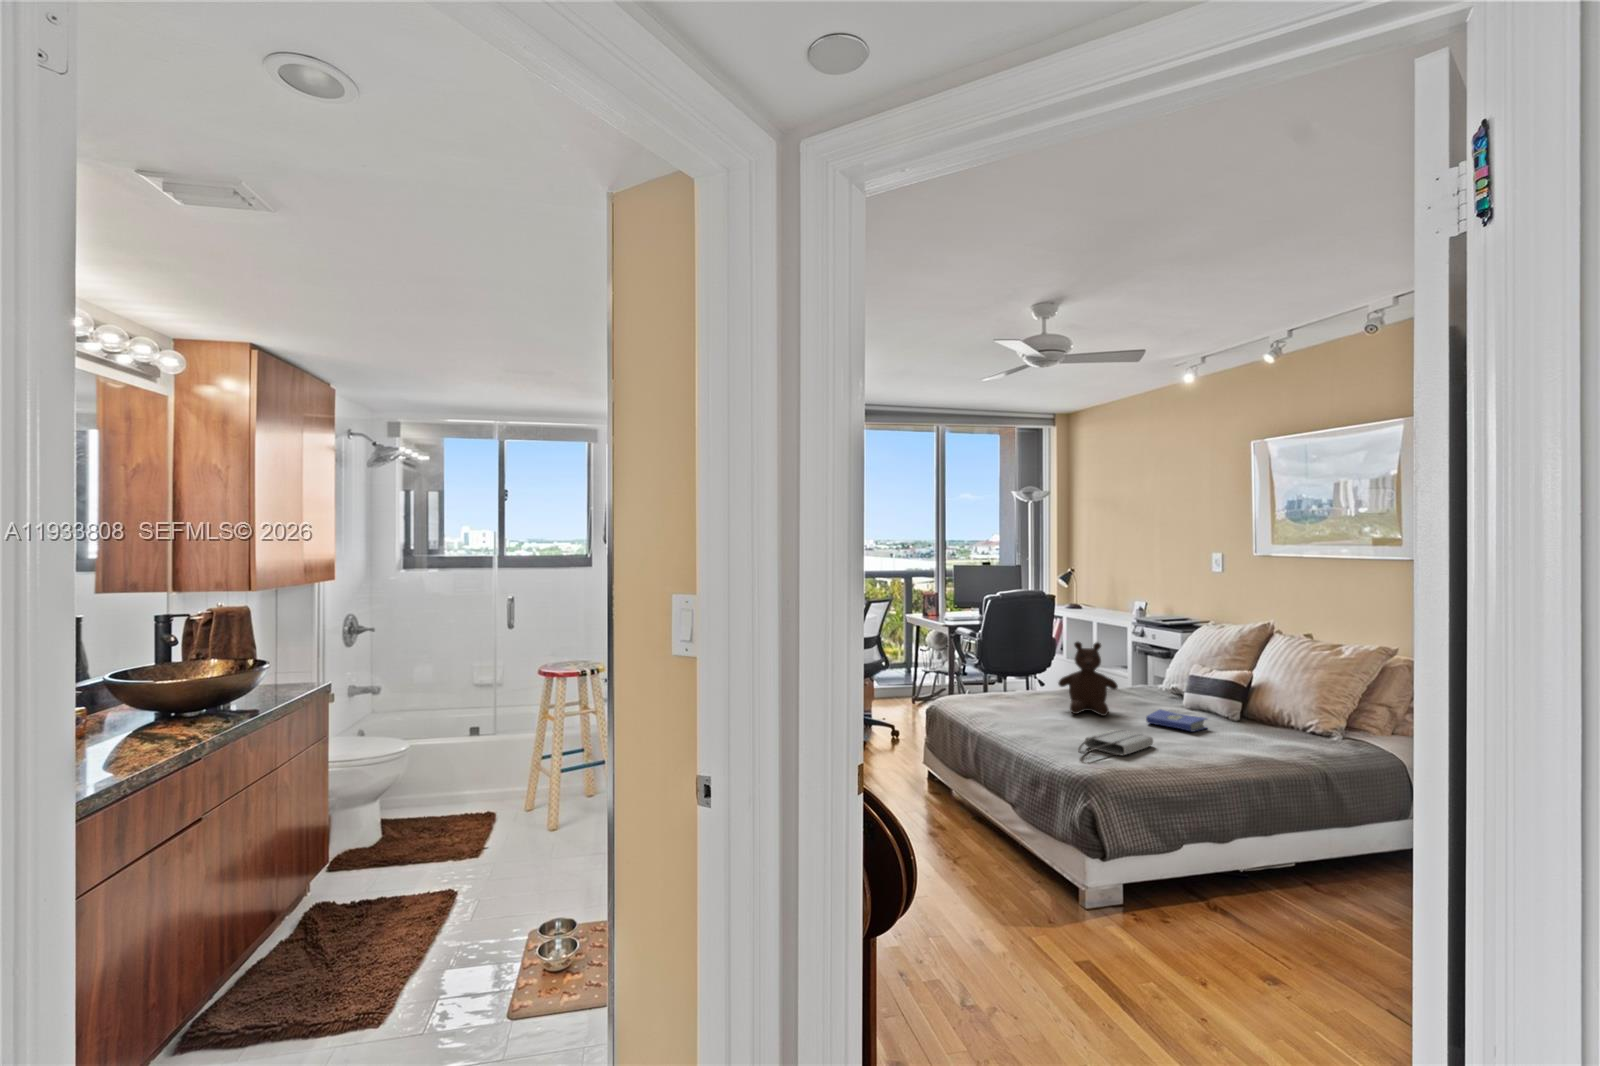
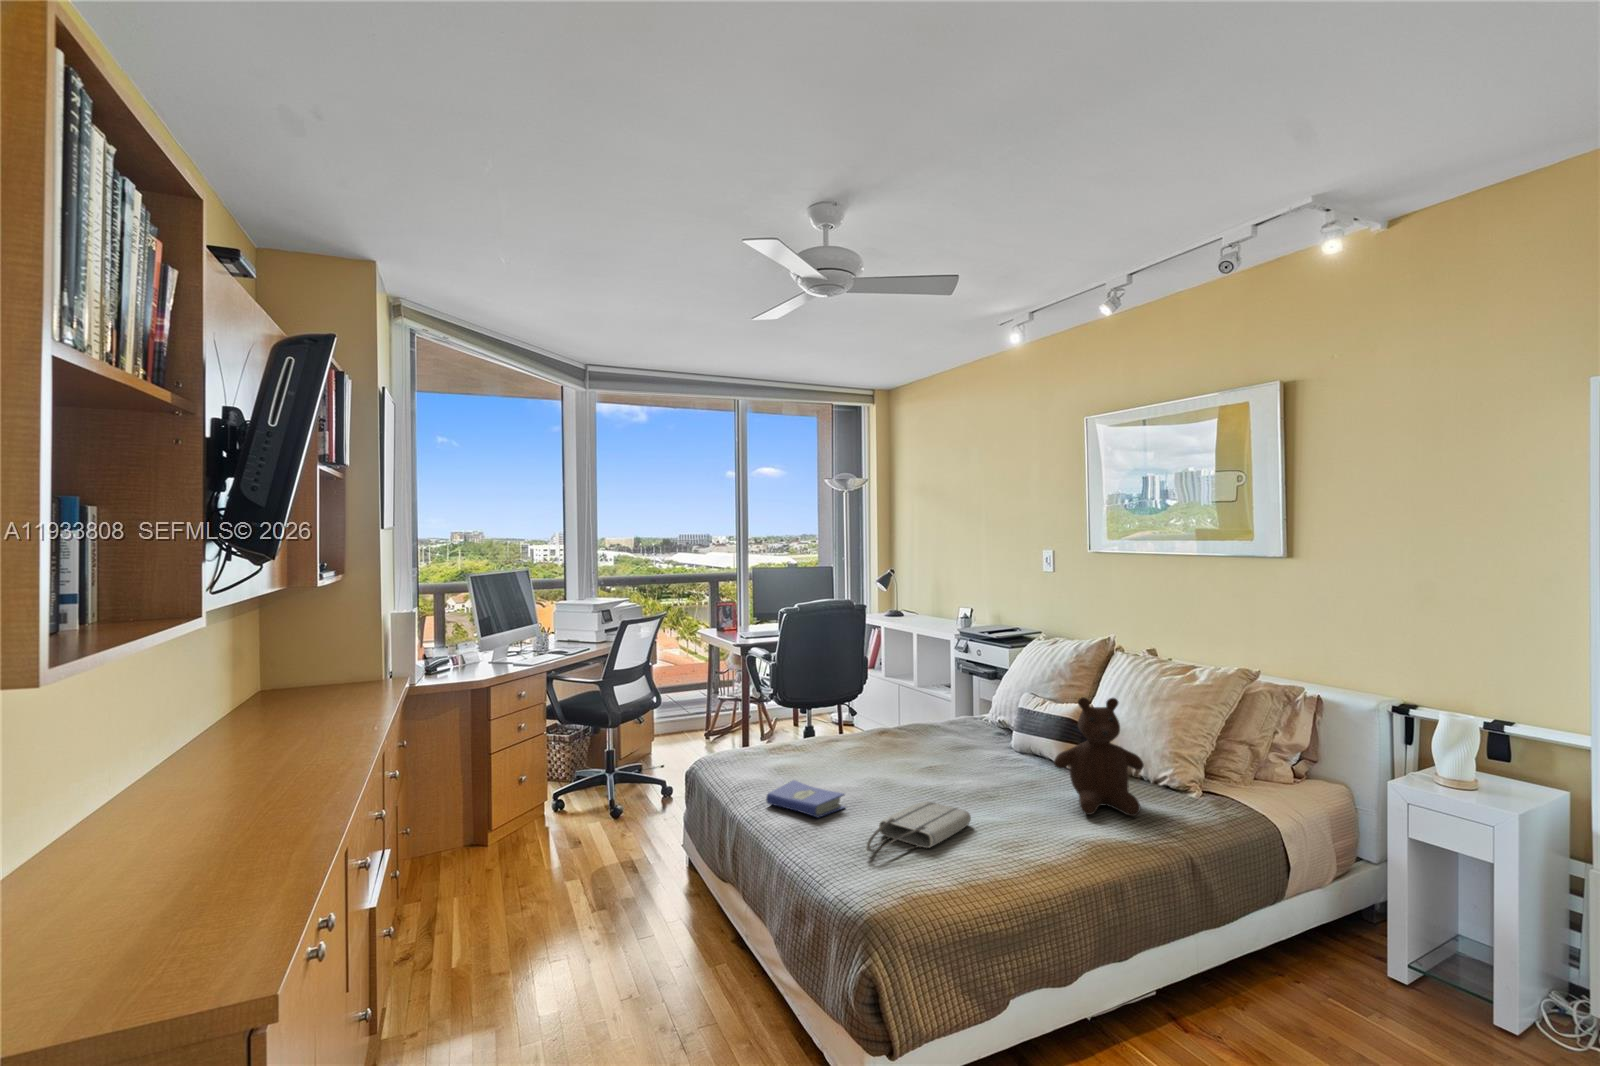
teddy bear: present [1058,642,1118,716] -> present [1054,697,1144,816]
hardcover book: present [1146,710,1207,732] -> present [766,780,845,817]

